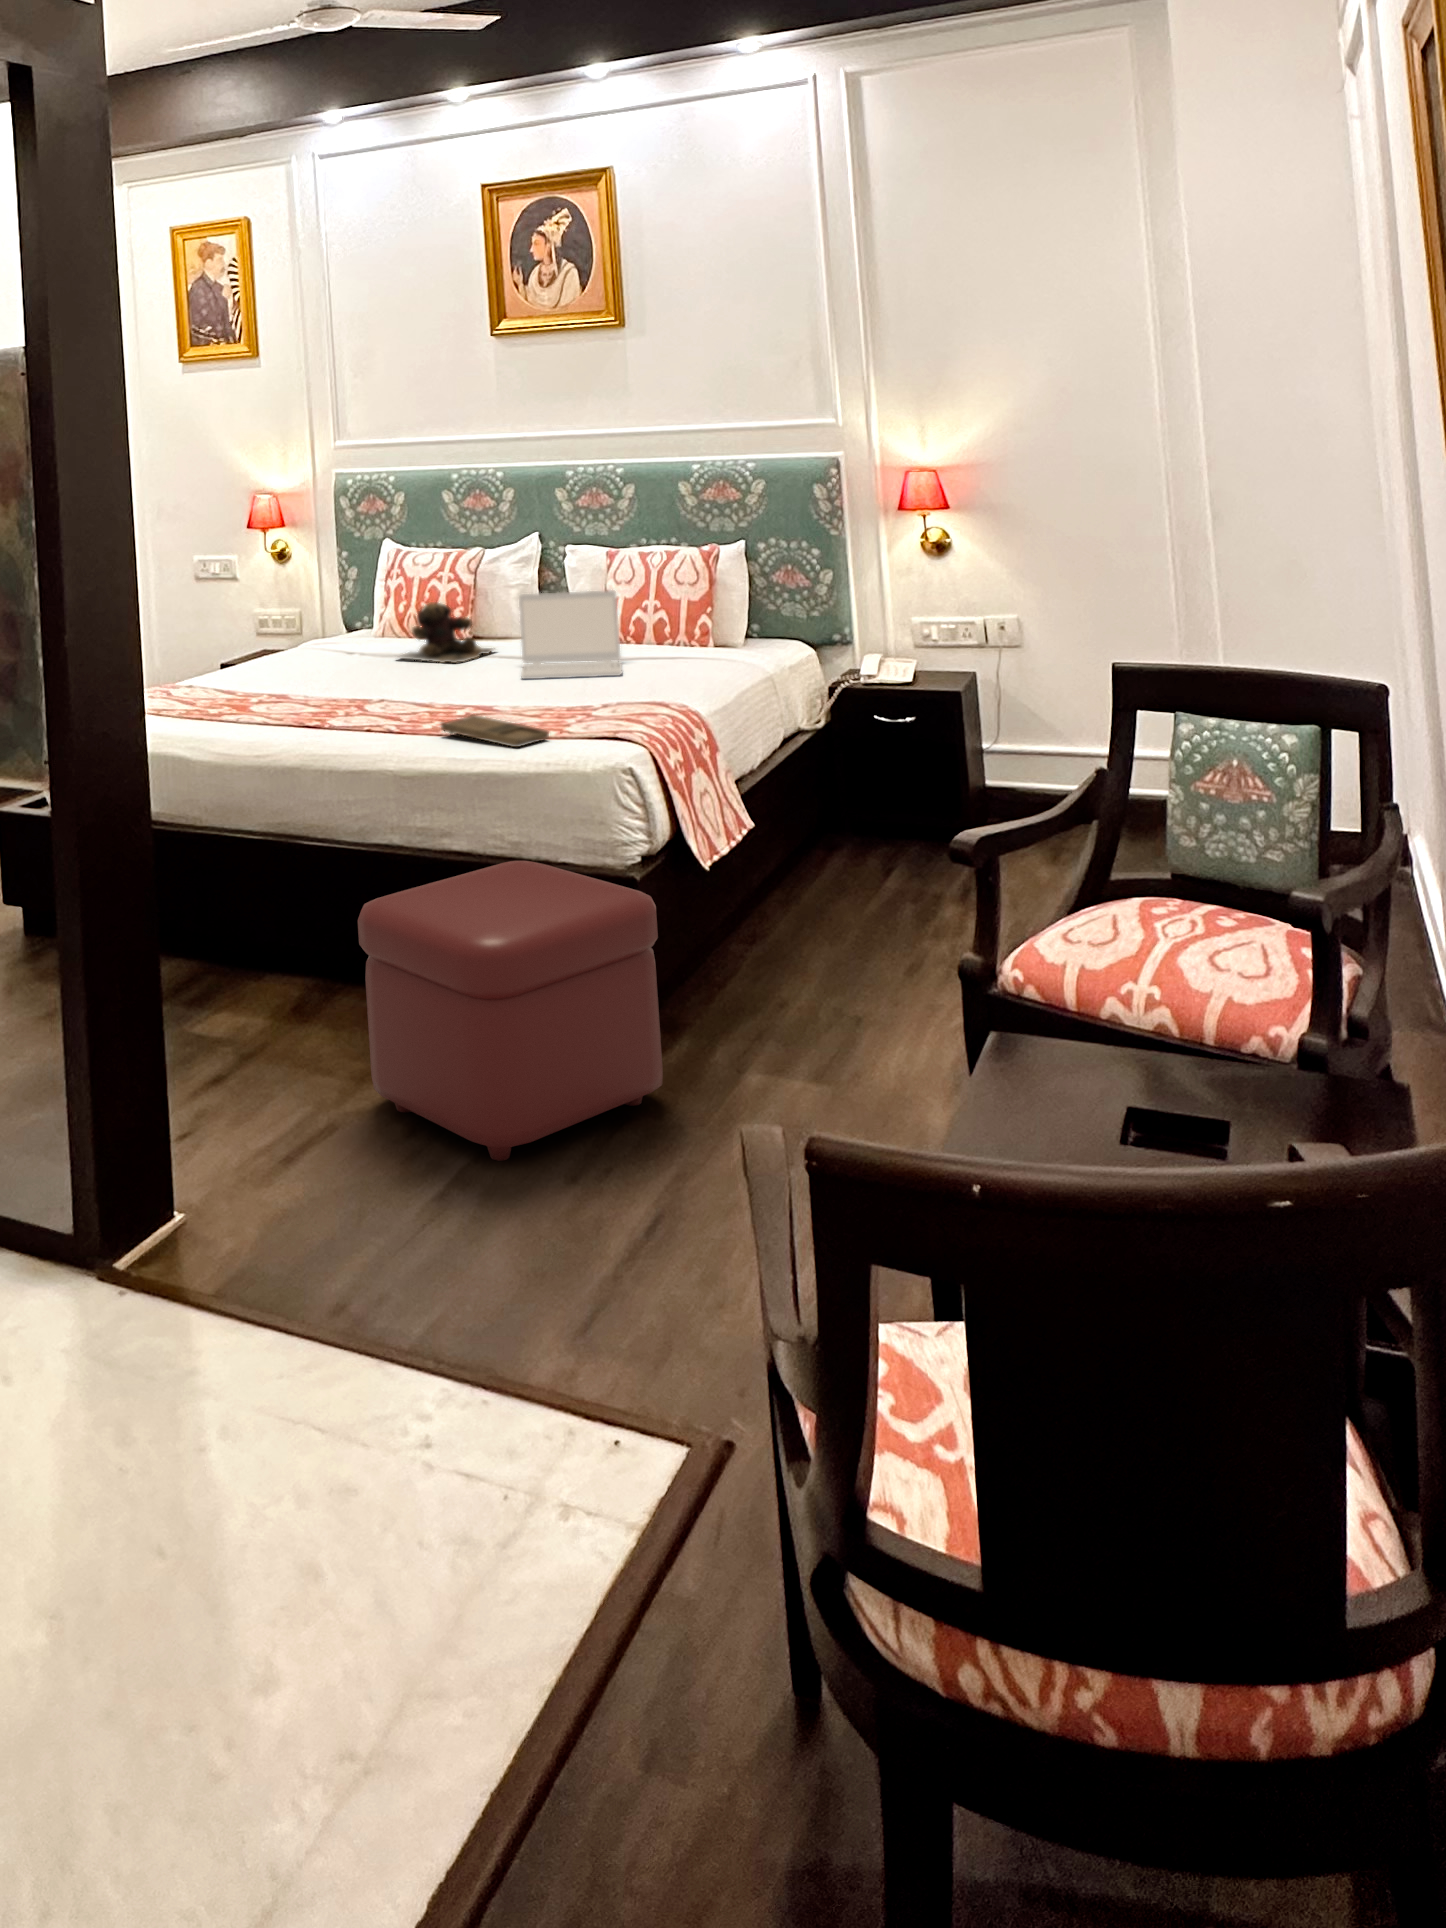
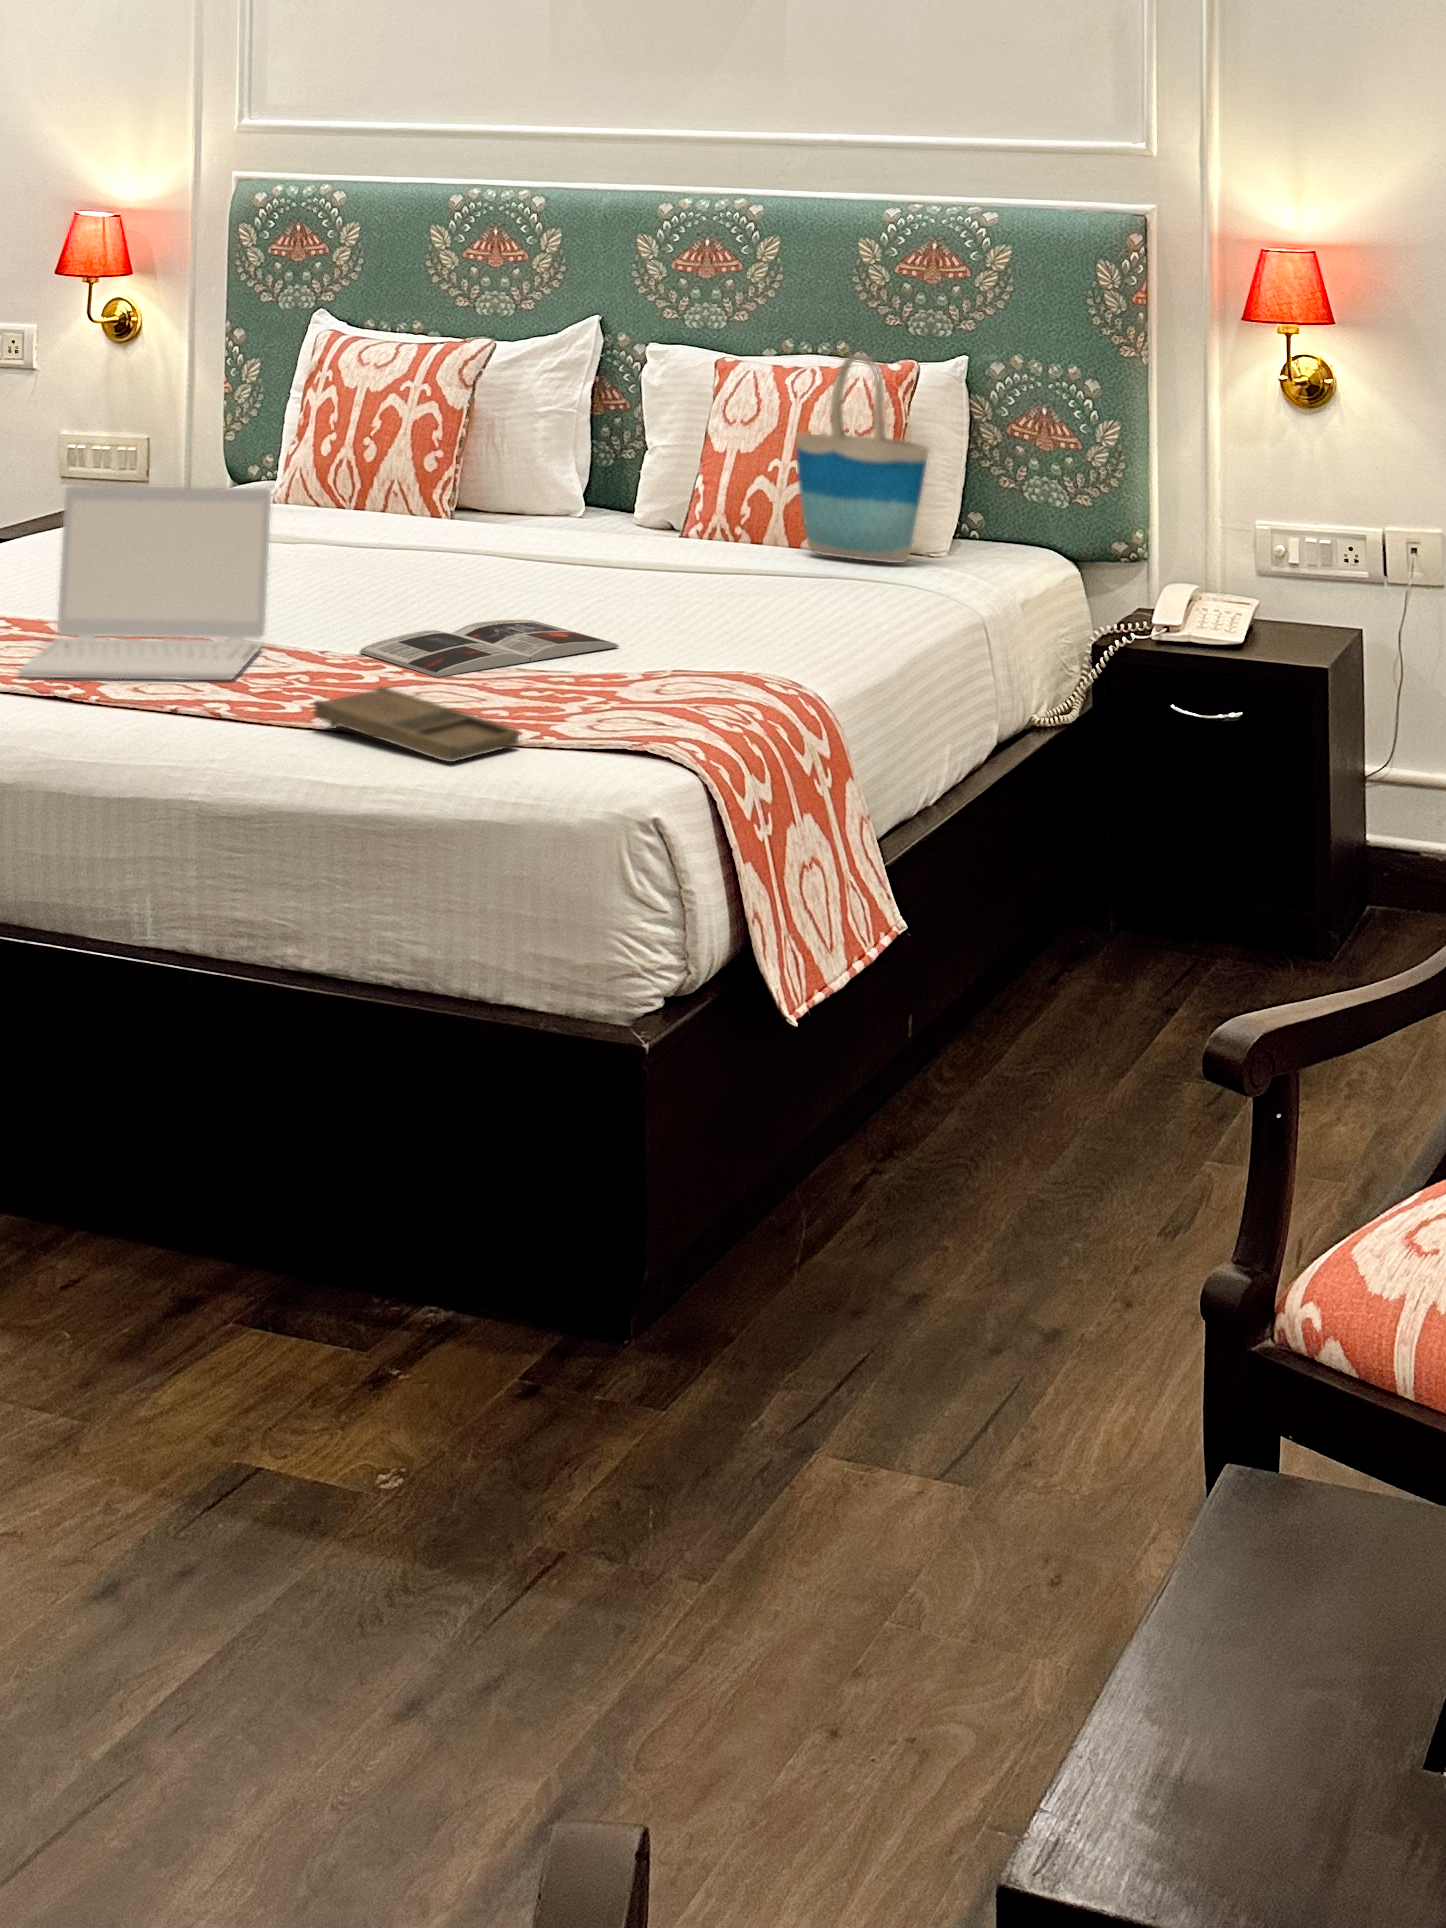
tote bag: none [656,540,730,650] -> present [796,354,929,563]
laptop: present [519,590,622,679] -> present [18,486,271,680]
teddy bear: present [399,602,493,663] -> none [292,441,494,563]
magazine: none [450,684,583,712] -> present [359,620,619,677]
ottoman: present [358,861,663,1161] -> none [47,1005,655,1651]

